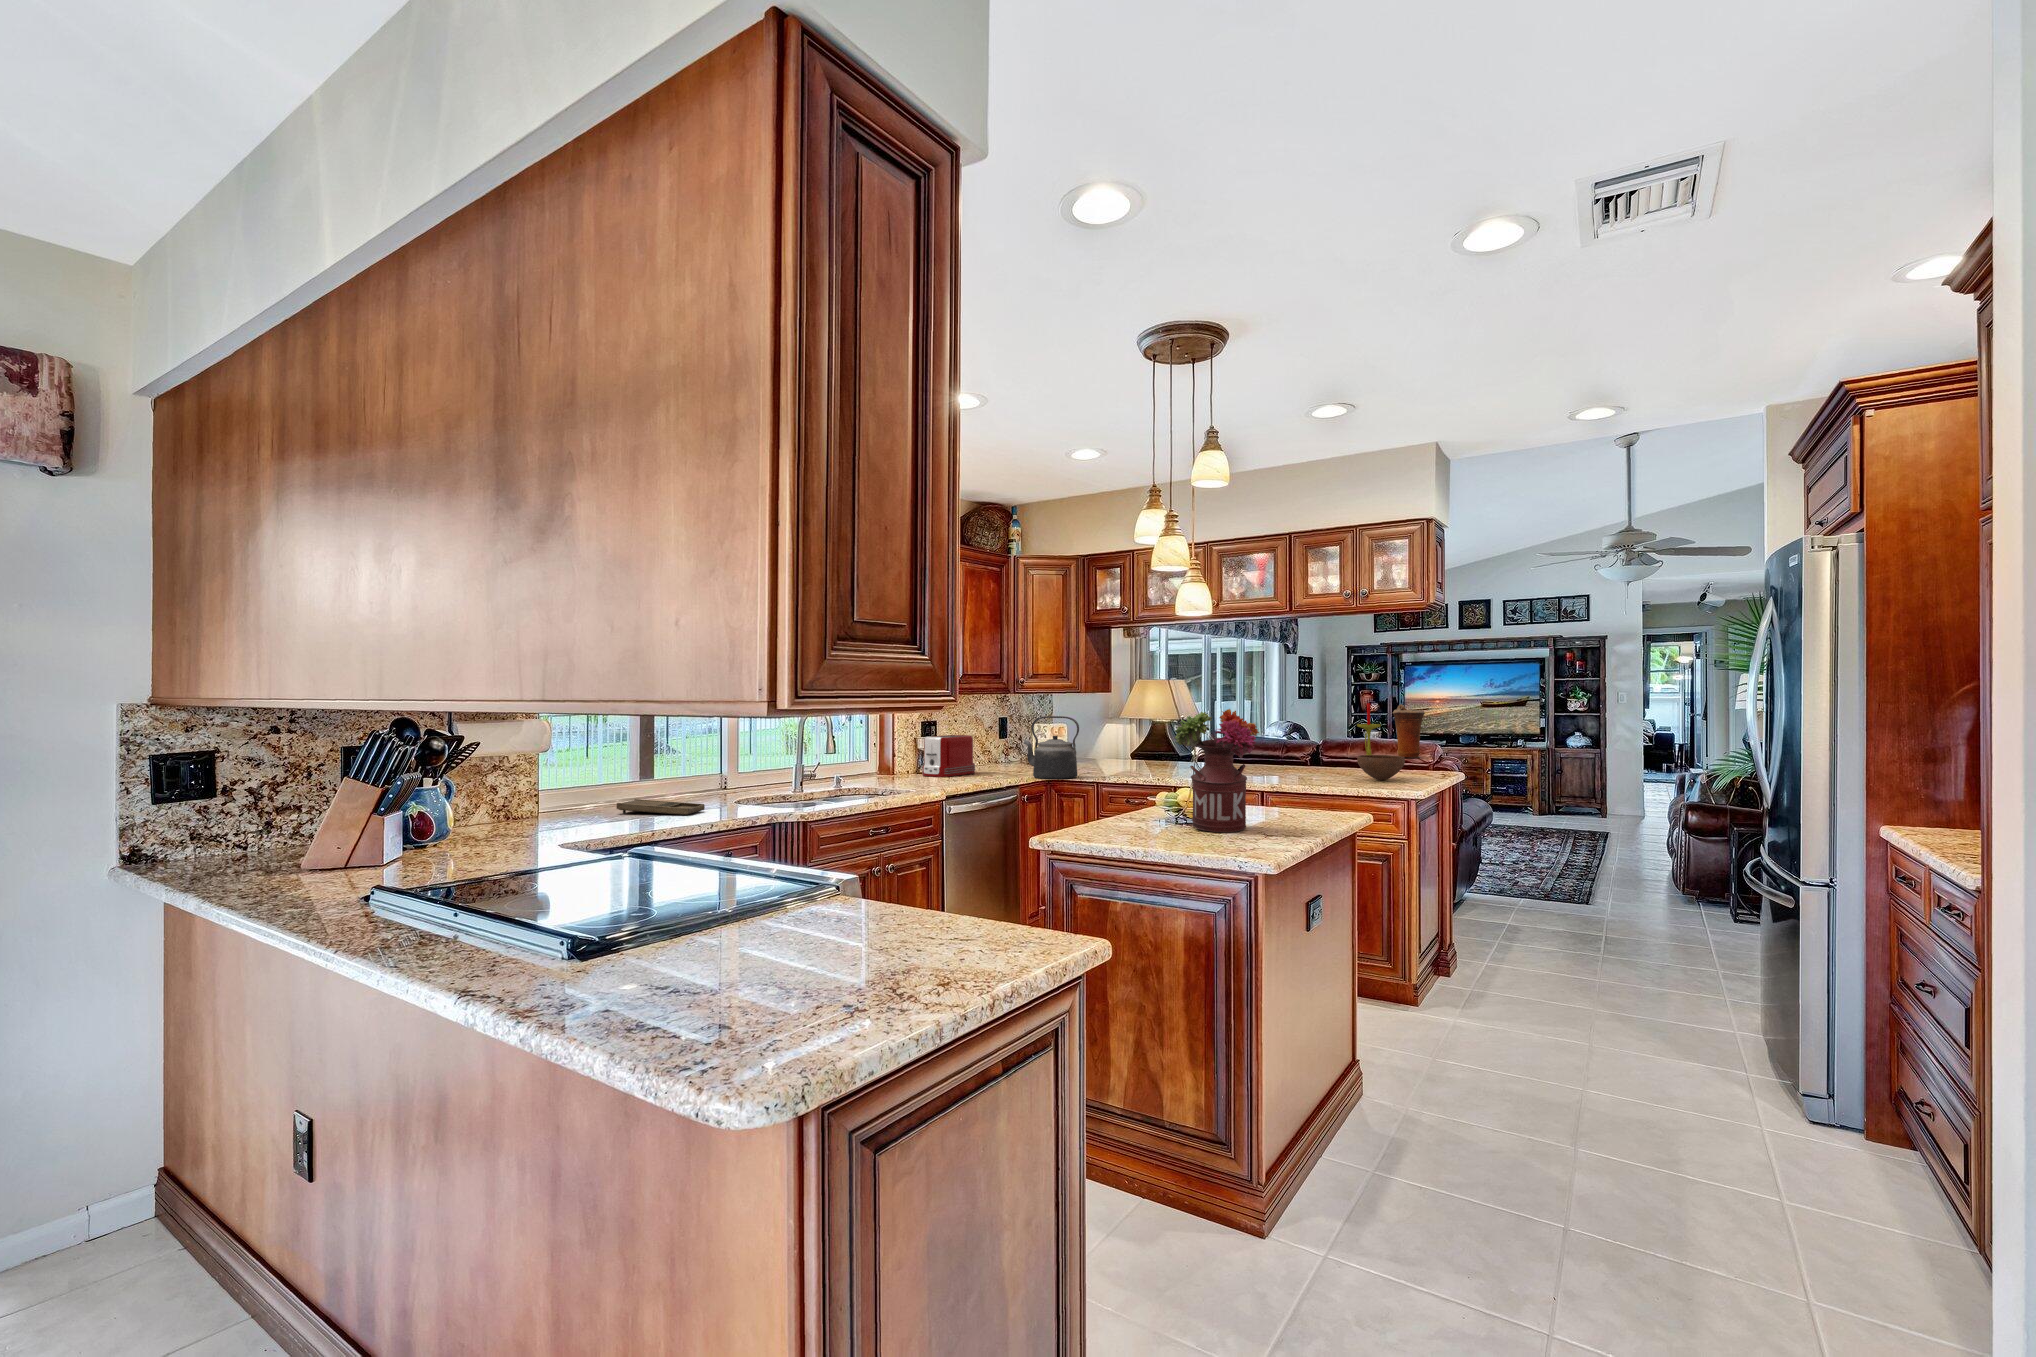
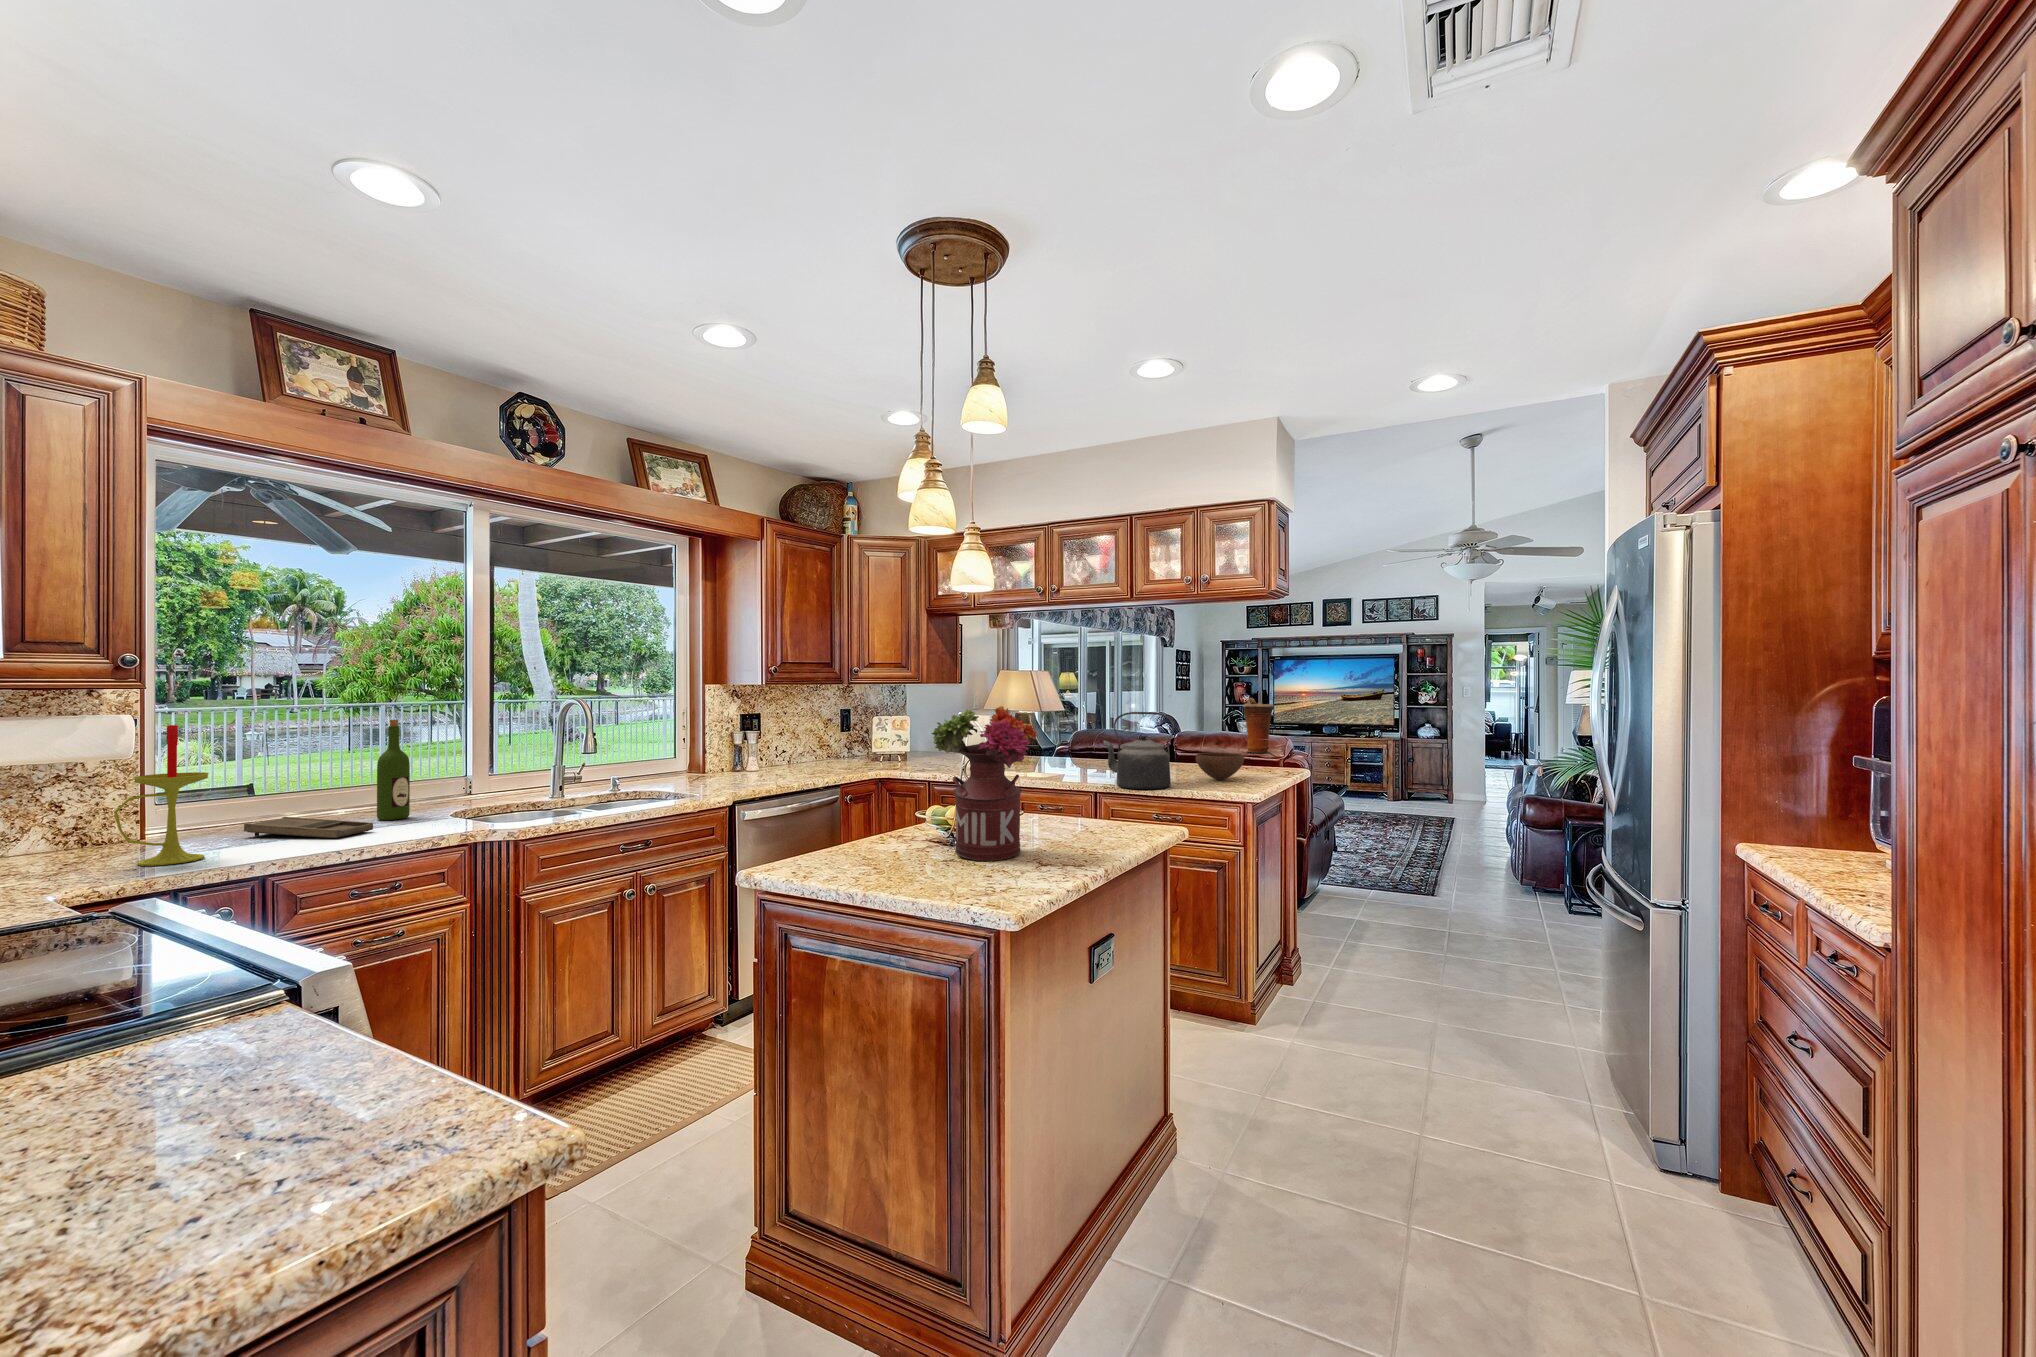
candle: present [1357,703,1380,755] -> present [114,725,209,866]
kettle: present [1024,716,1079,779] -> present [1103,712,1174,789]
wine bottle: none [690,723,712,804] -> present [377,720,410,820]
toaster: present [922,735,975,777] -> none [731,730,795,777]

